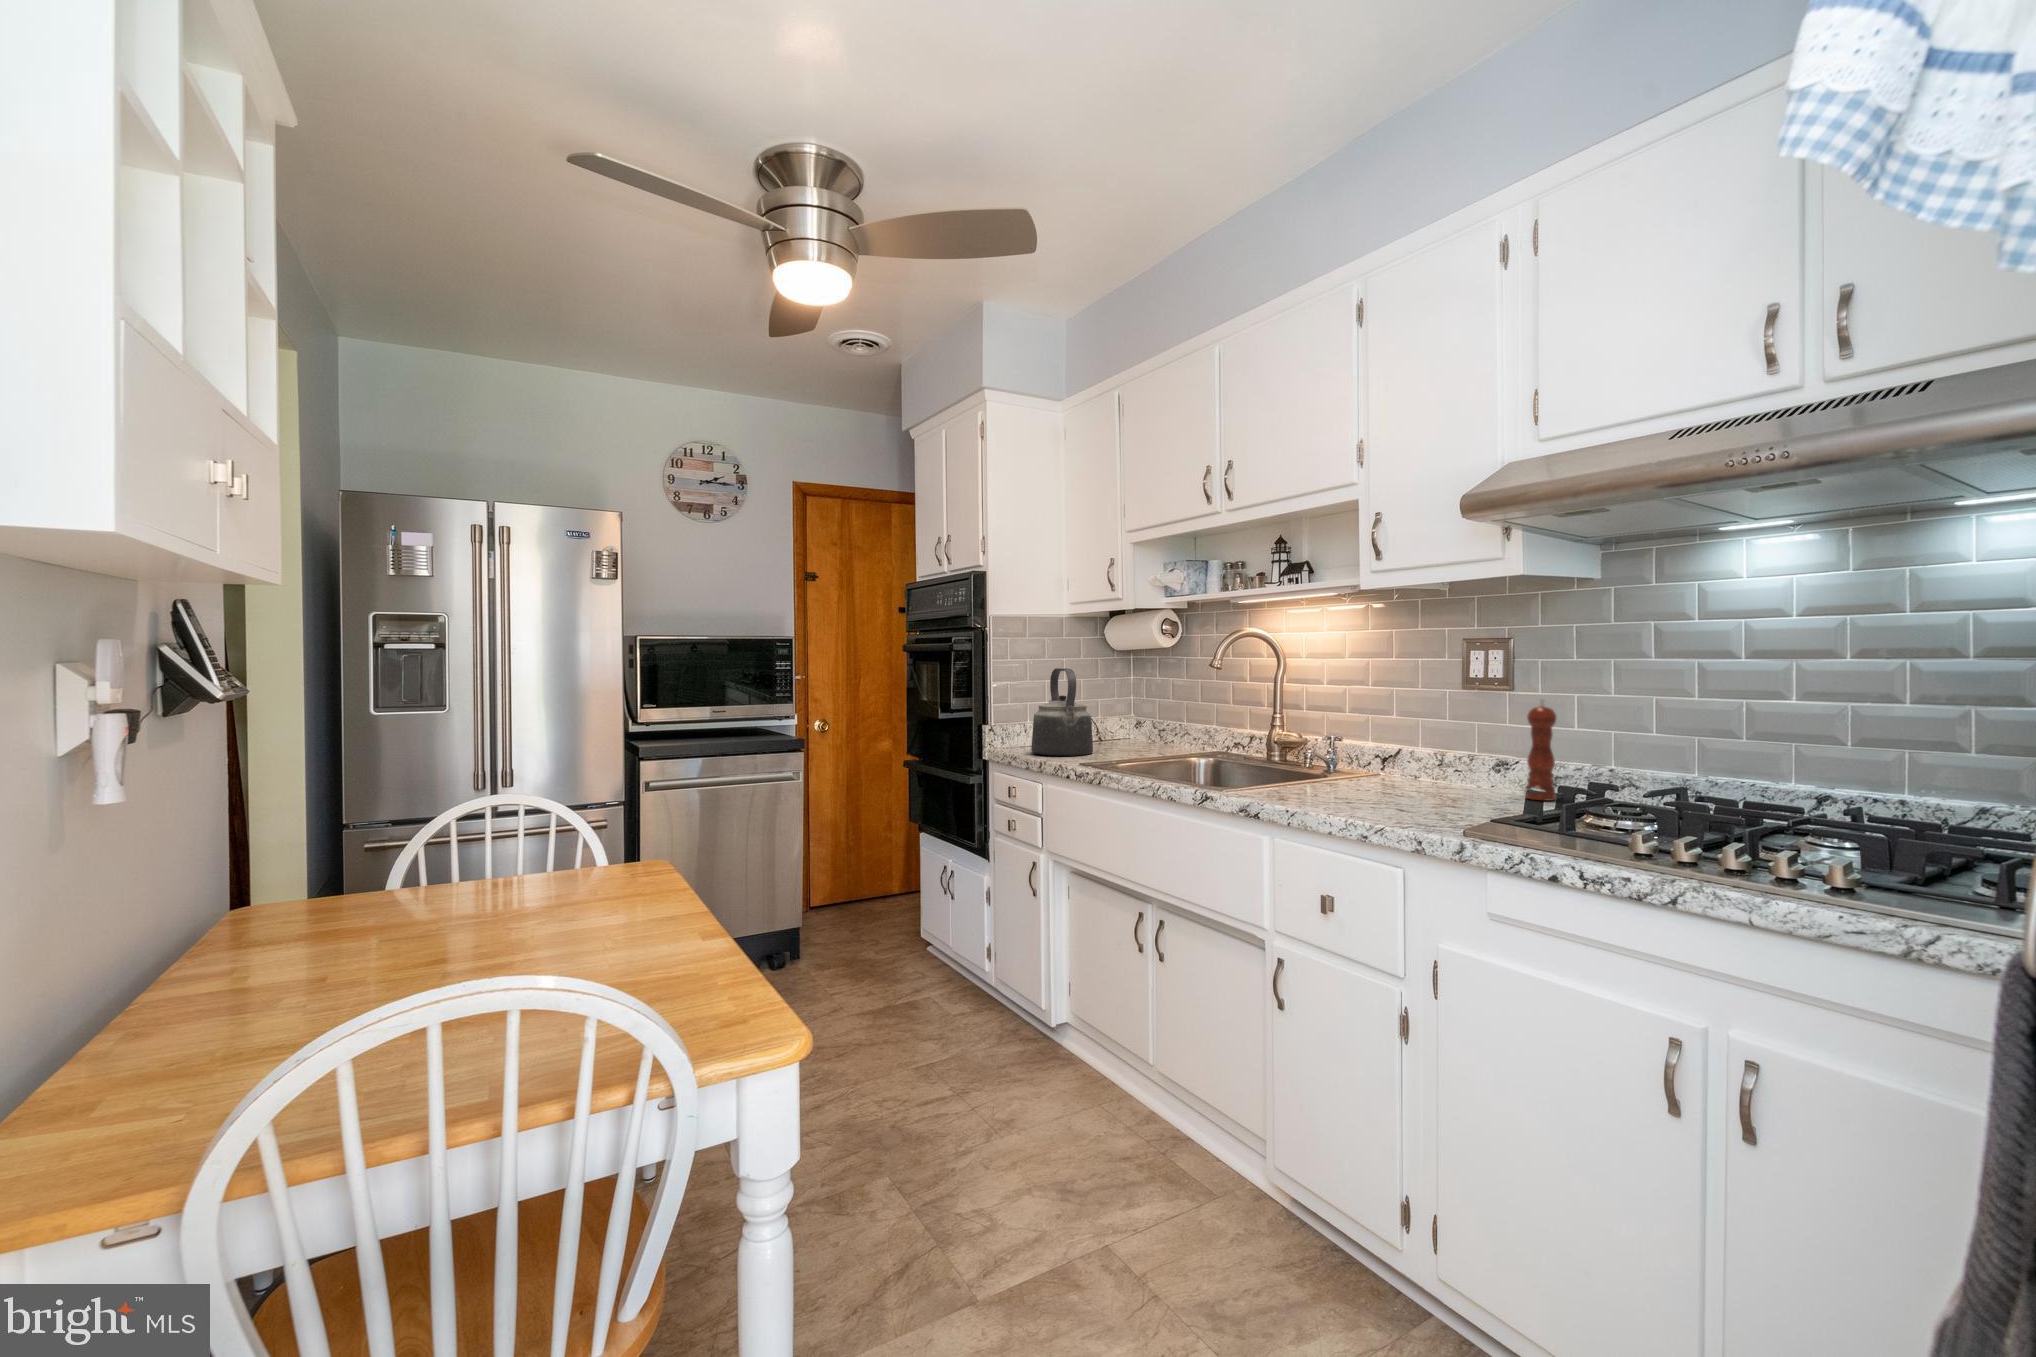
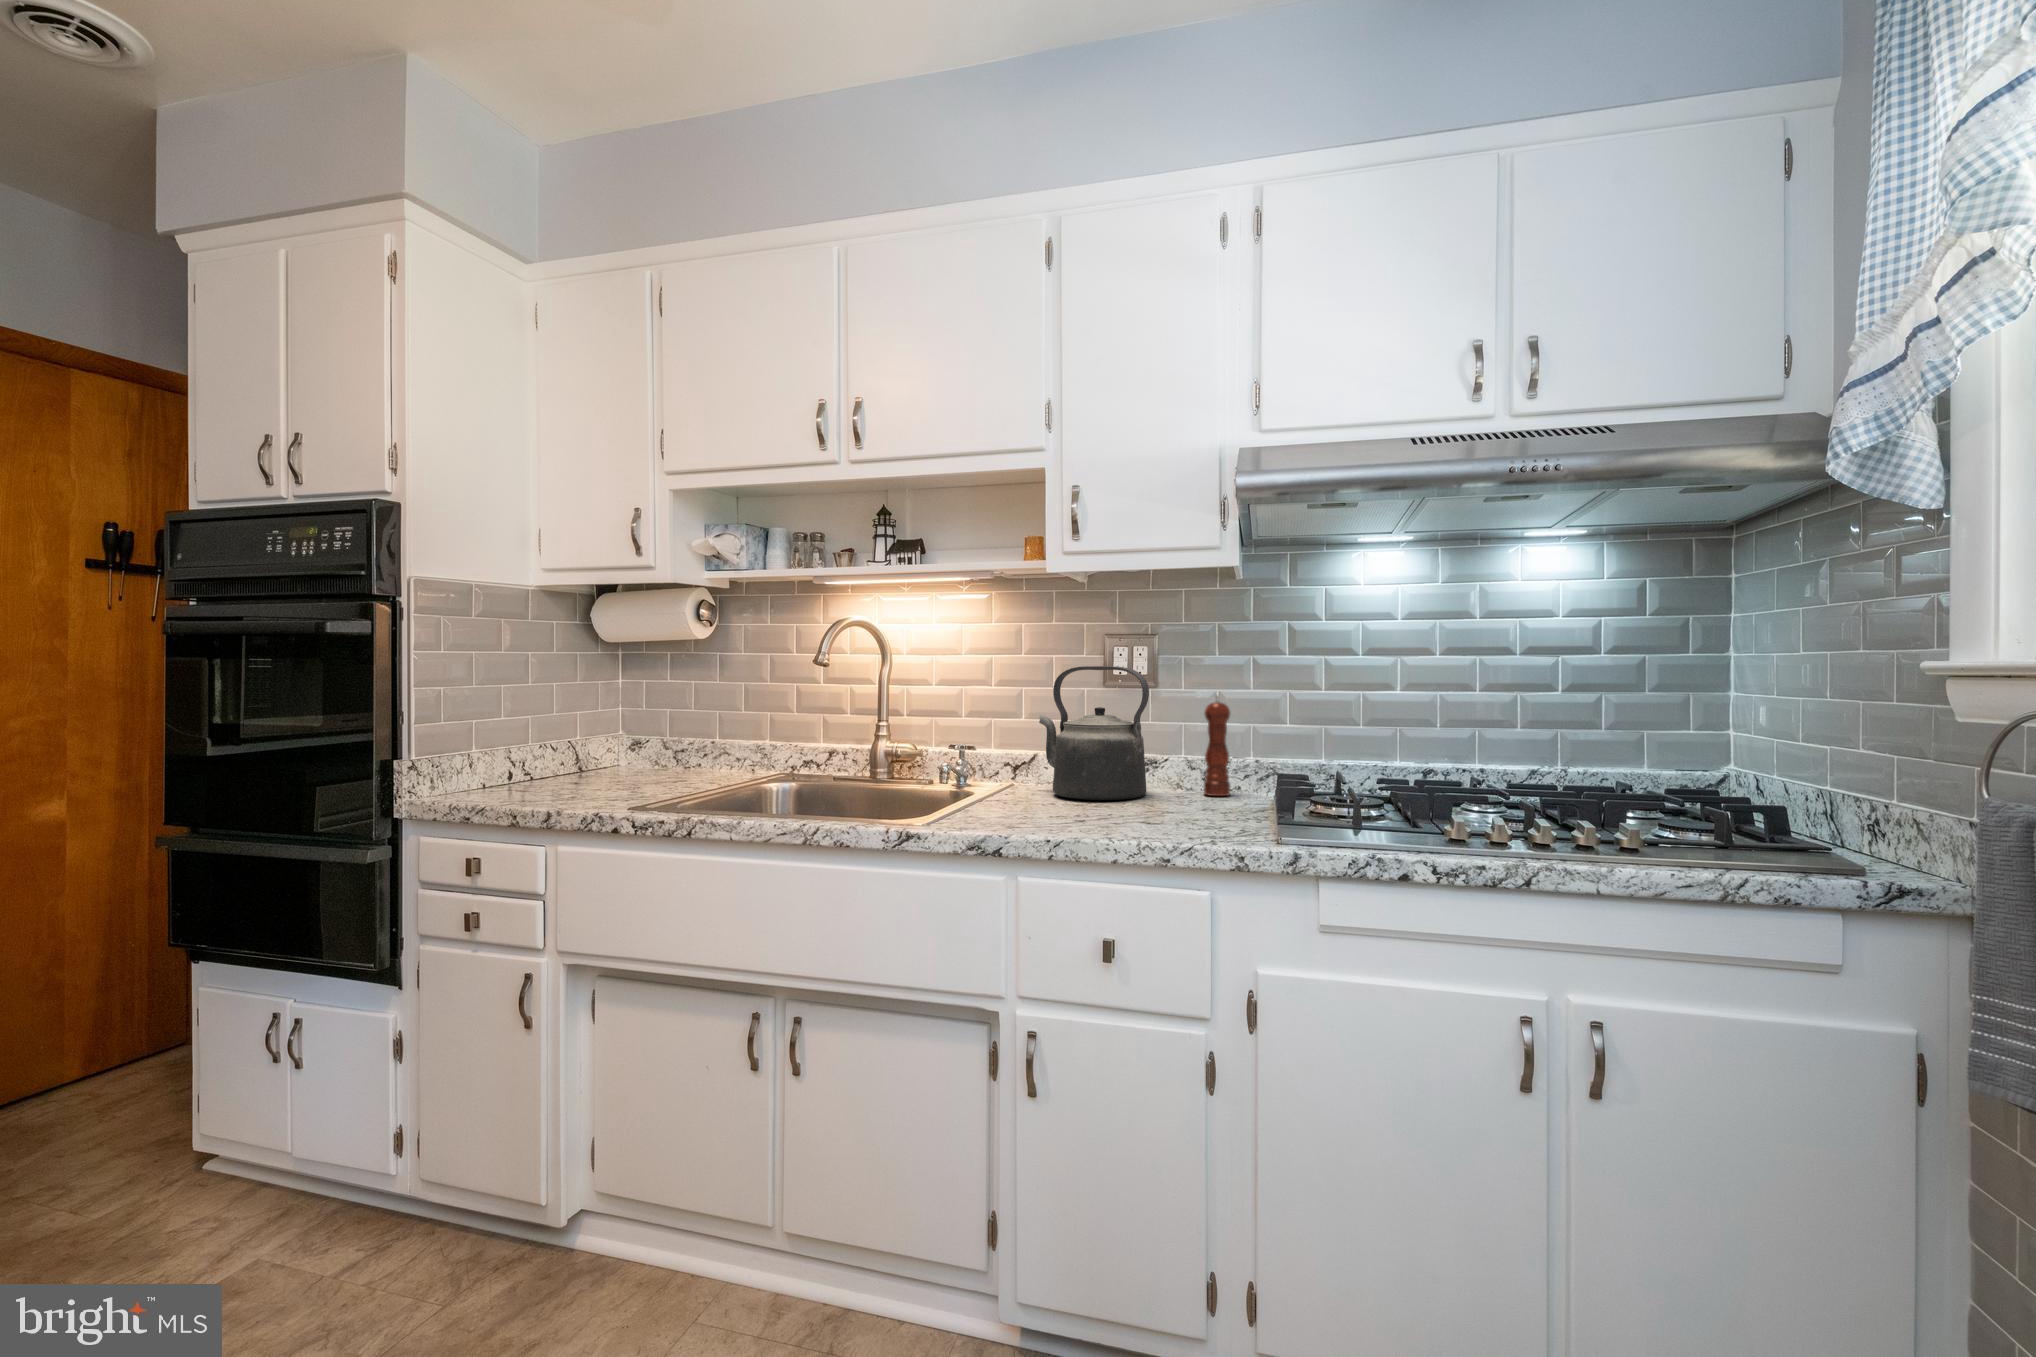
kettle: present [1031,668,1093,756] -> present [1039,666,1149,800]

